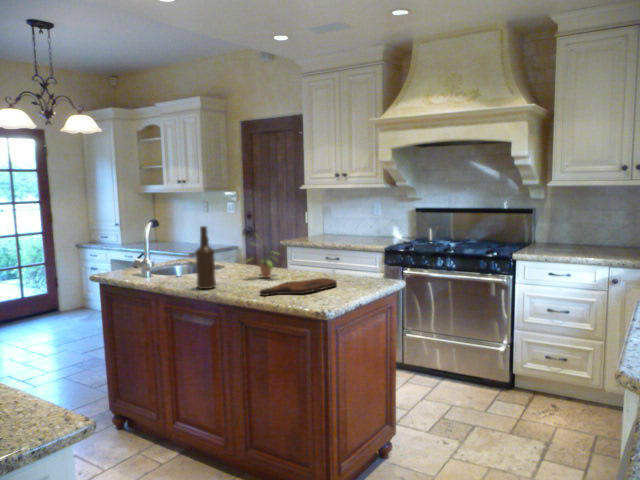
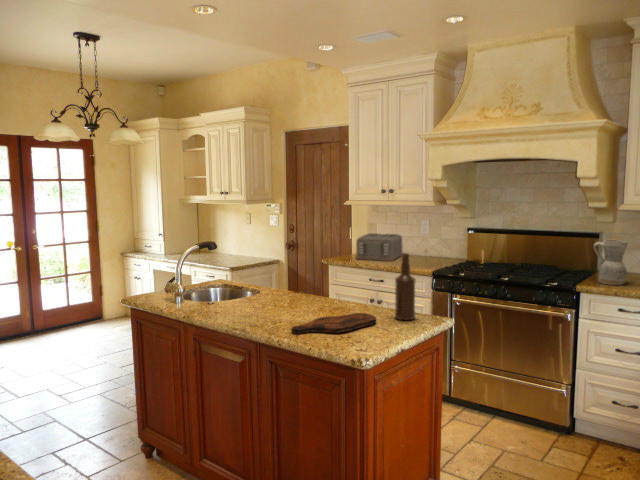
ceramic pitcher: none [527,212,556,252] -> present [594,239,628,285]
toaster: none [313,216,357,241] -> present [356,233,403,261]
bottle: present [195,226,216,289] -> present [395,253,416,320]
potted plant: present [260,245,279,278] -> none [278,259,319,309]

